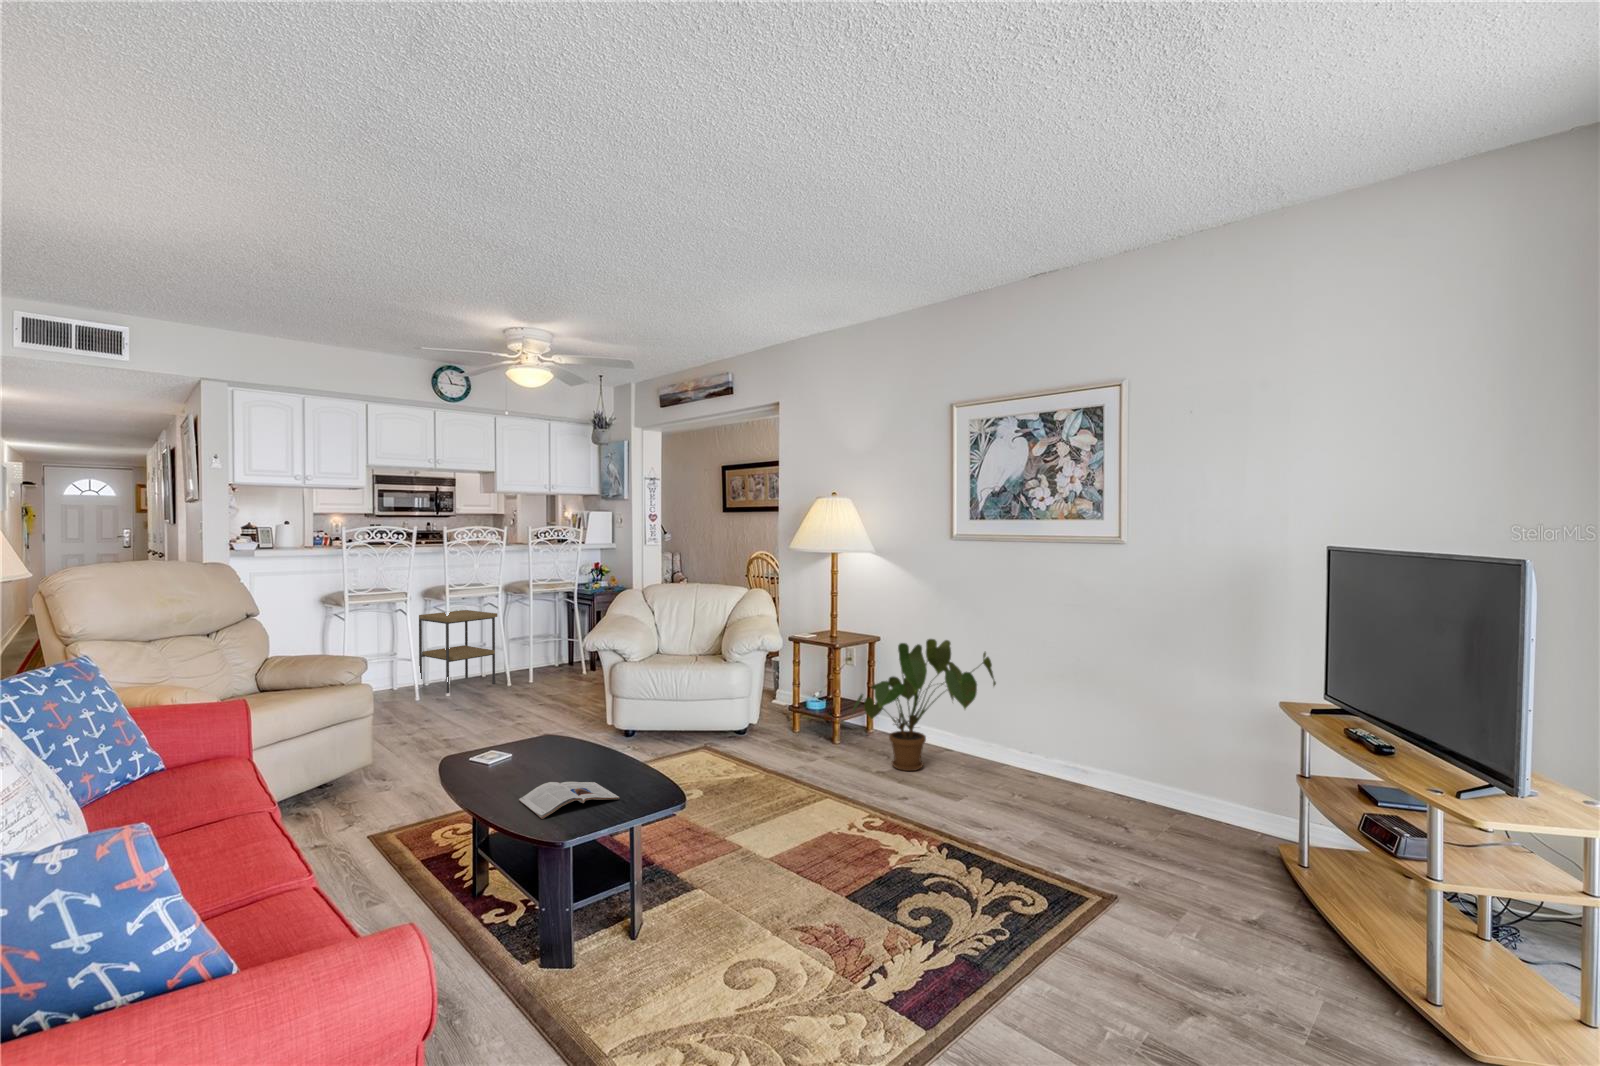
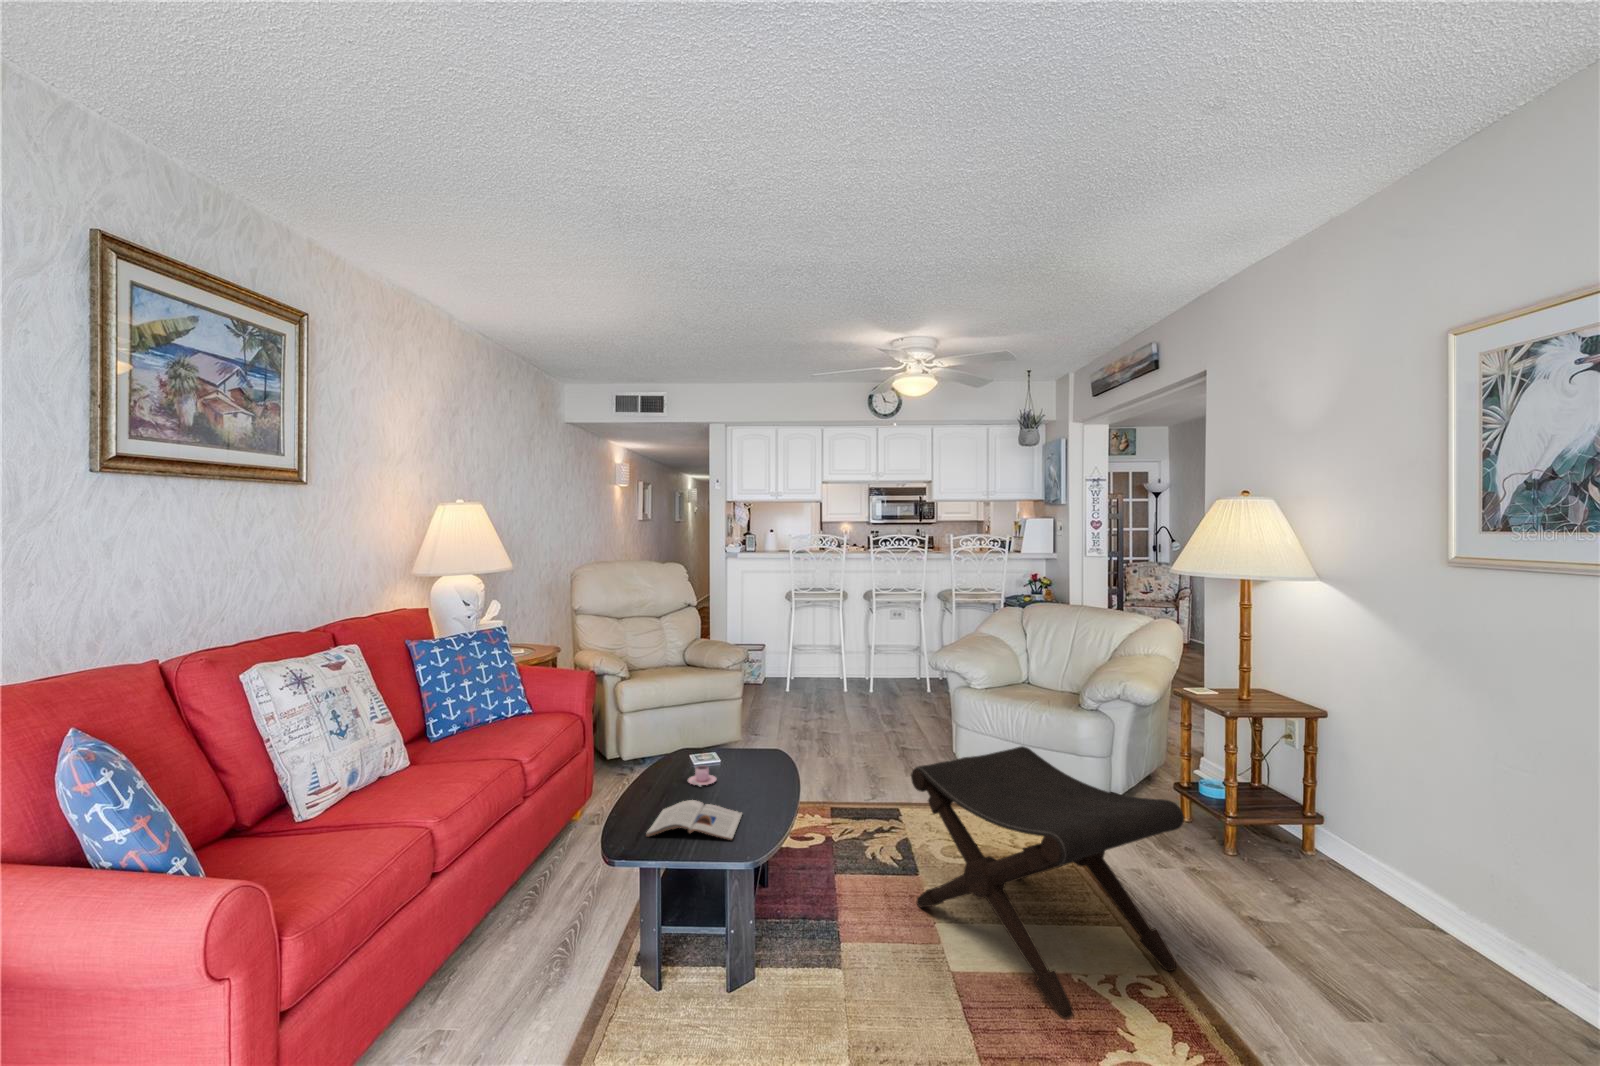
side table: present [419,610,497,693] -> none [861,611,922,686]
house plant: present [853,639,996,771] -> none [1215,726,1519,939]
footstool: none [692,690,874,851] -> present [911,746,1184,1019]
teacup: none [497,739,528,778] -> present [688,765,716,786]

